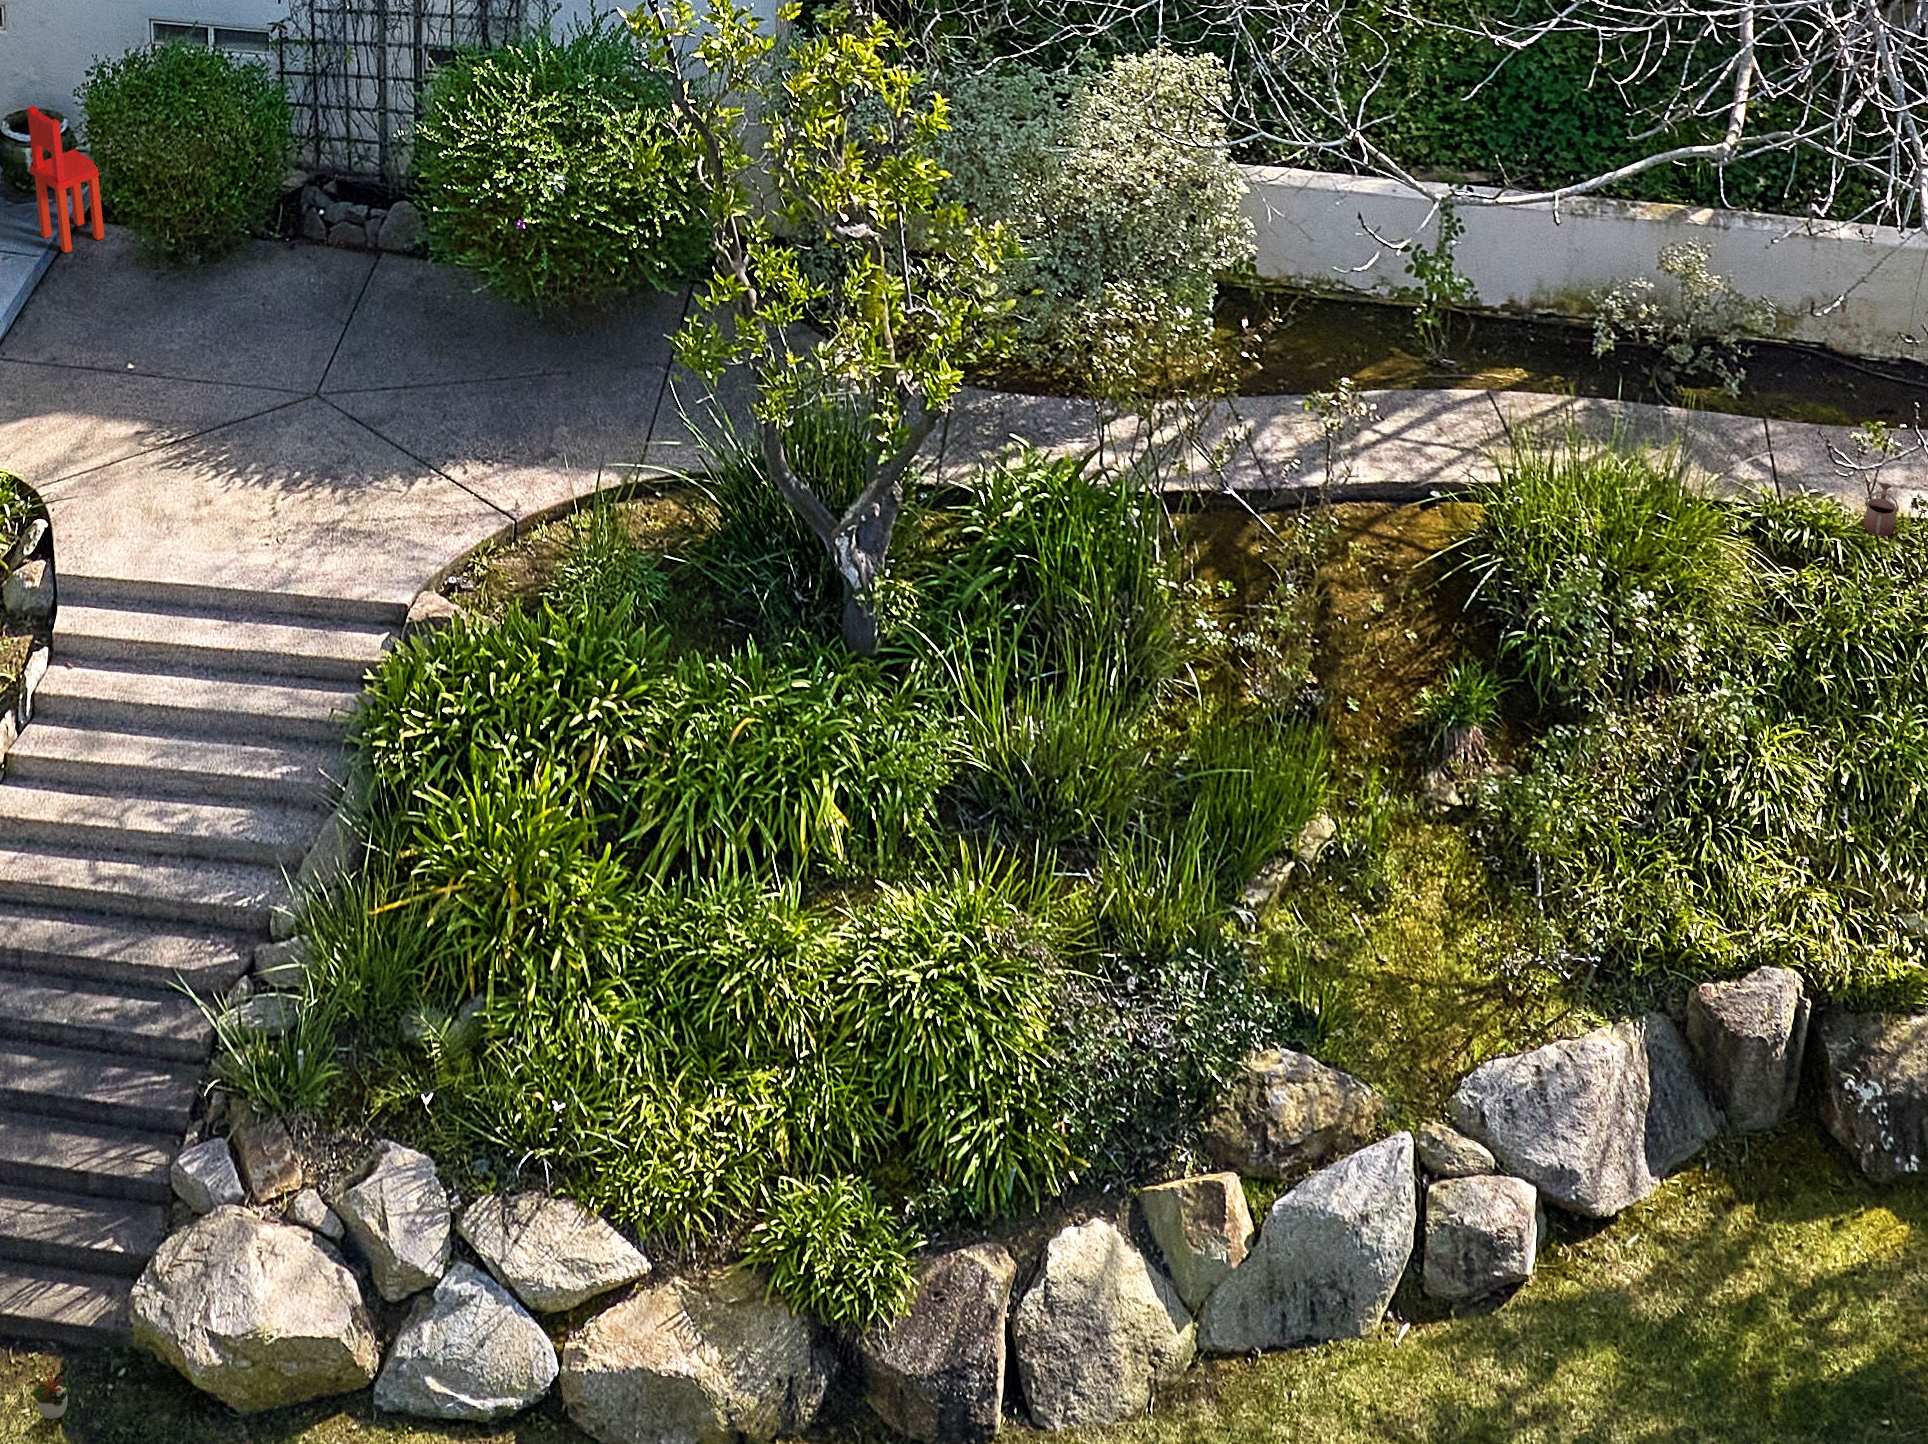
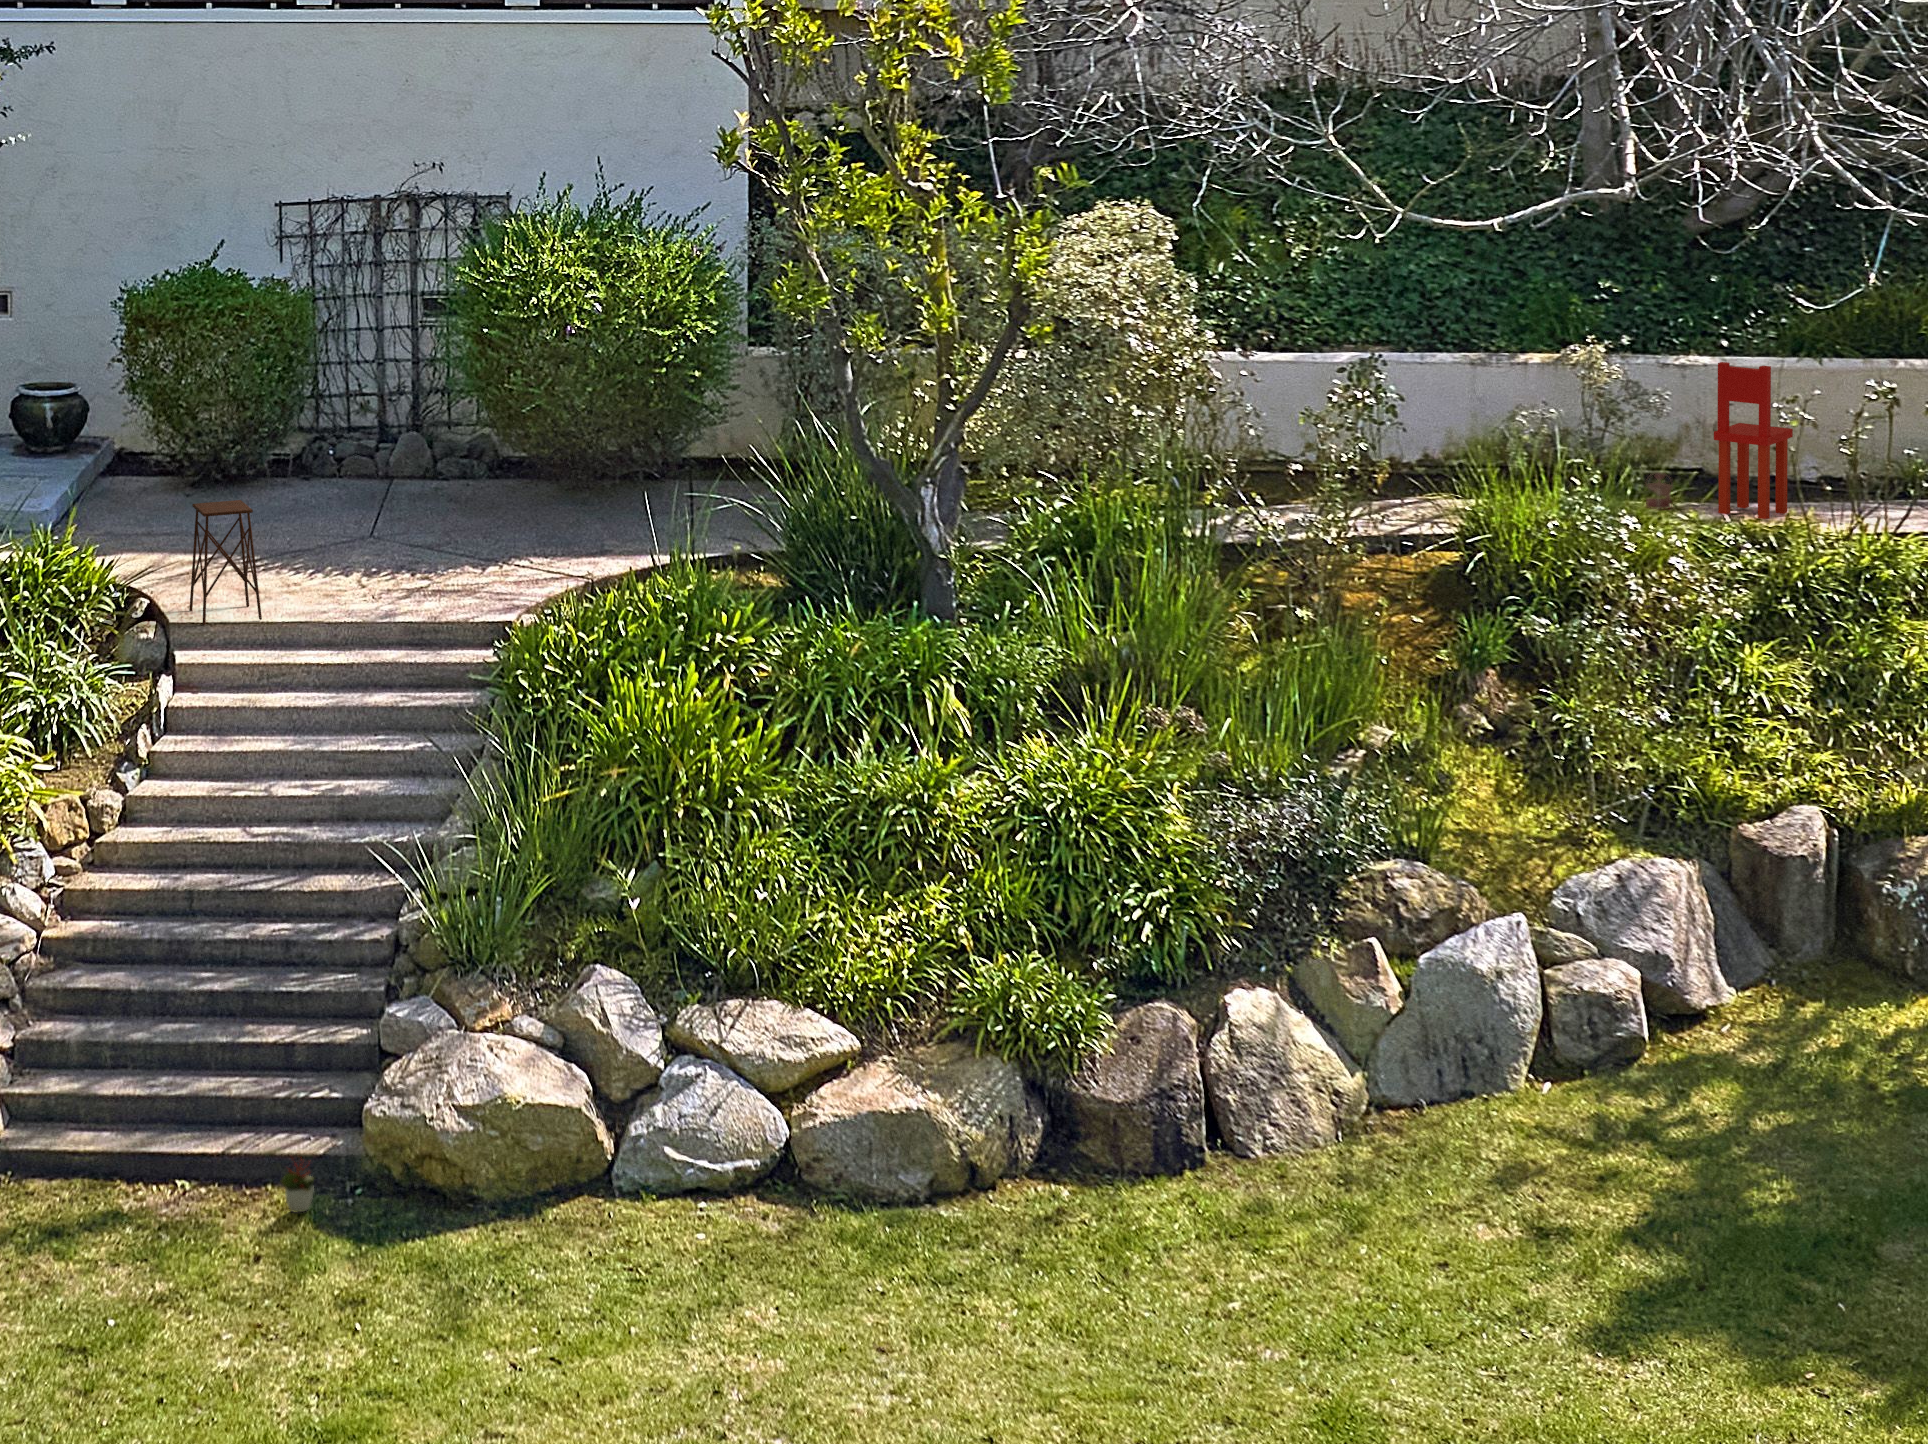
chair: present [27,106,104,253] -> present [1714,362,1793,519]
side table: none [98,375,168,512] -> present [189,500,262,625]
watering can: present [1863,483,1899,536] -> present [1645,472,1672,509]

